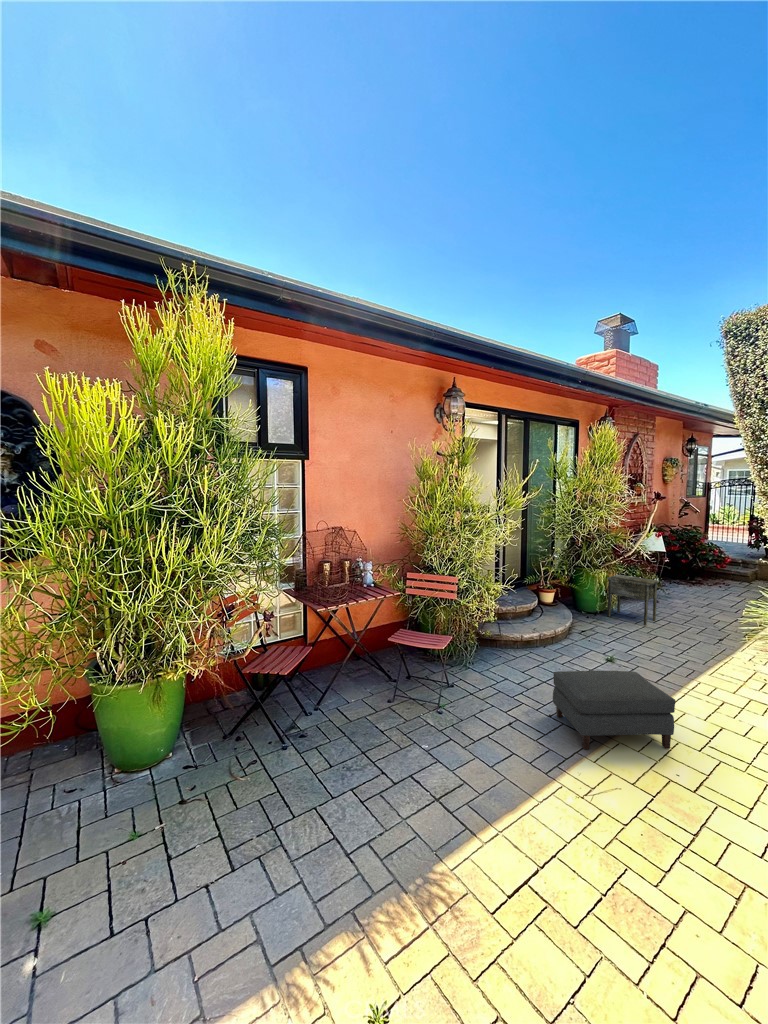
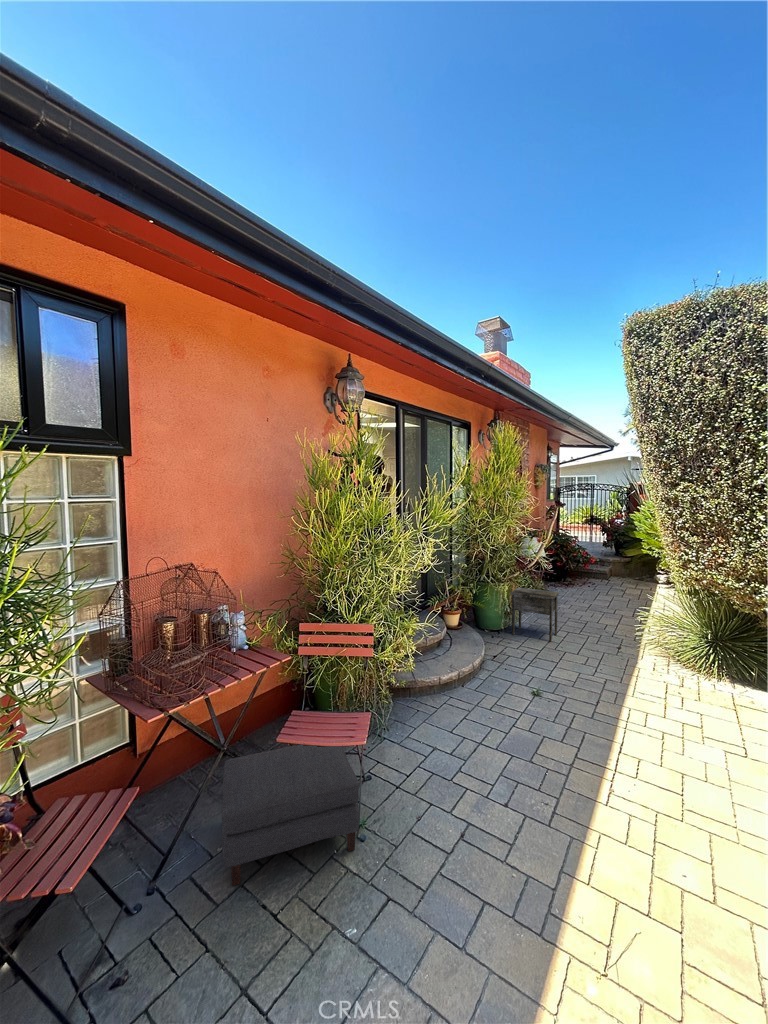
ottoman: present [553,671,676,749] -> present [222,745,359,886]

